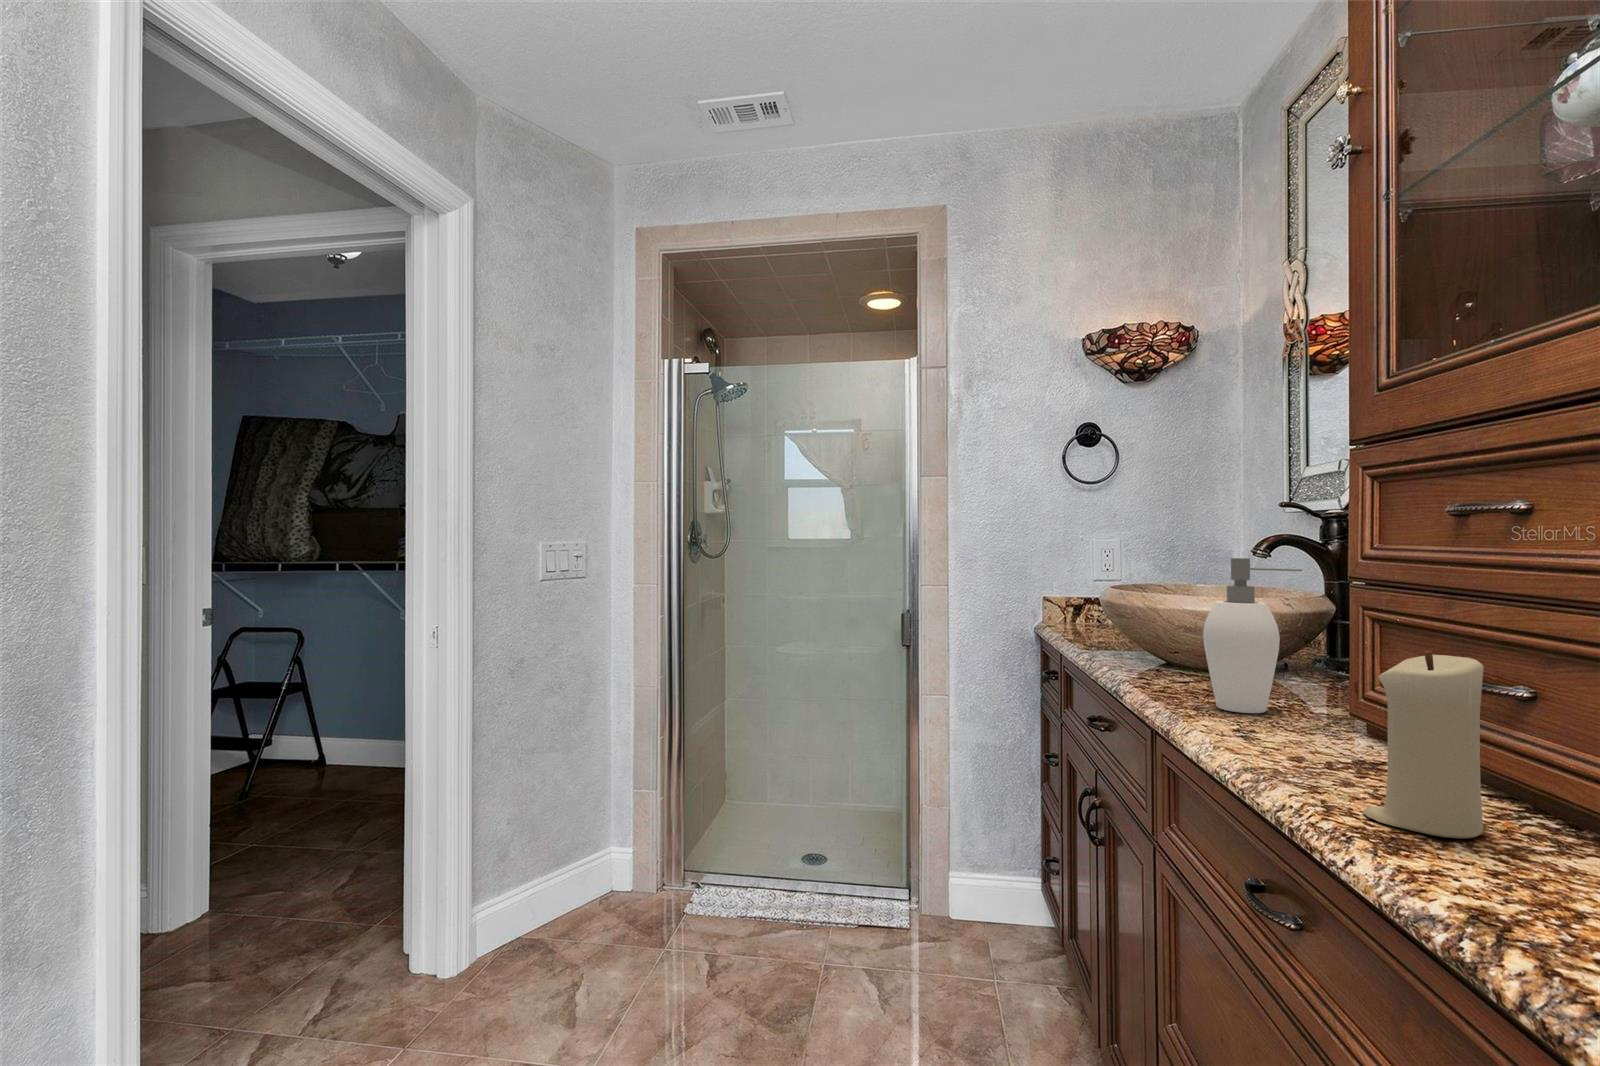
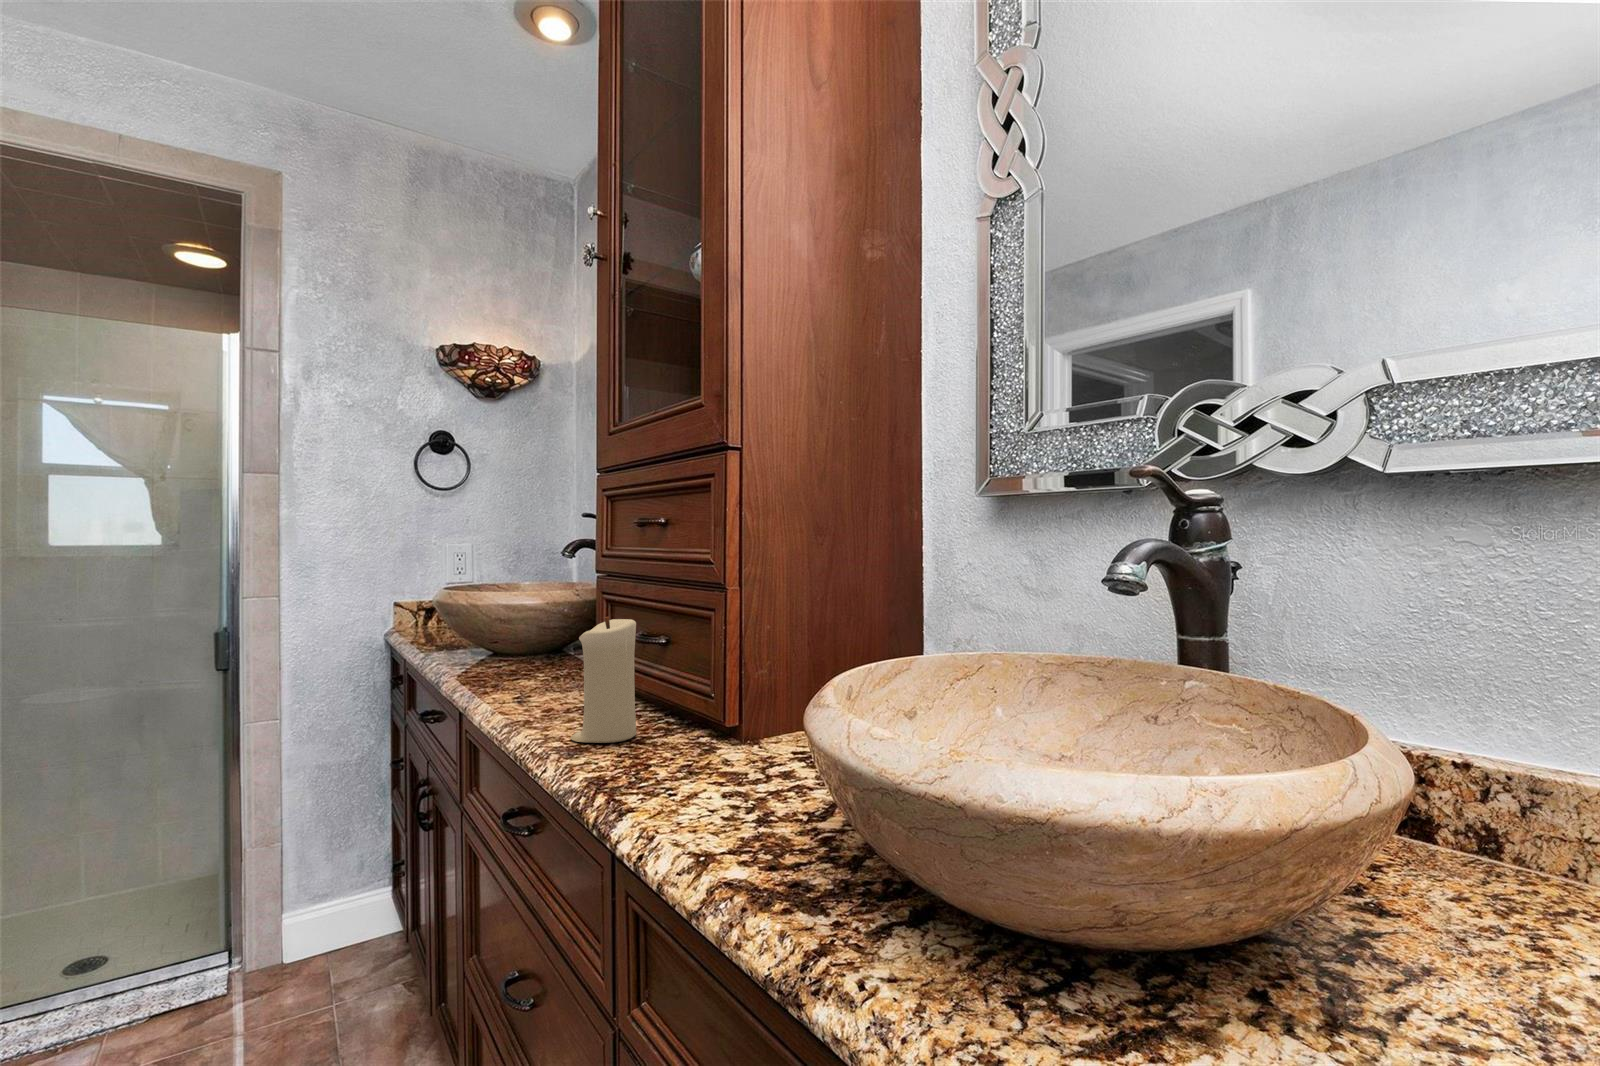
soap dispenser: present [1203,558,1302,713] -> none [503,557,573,684]

